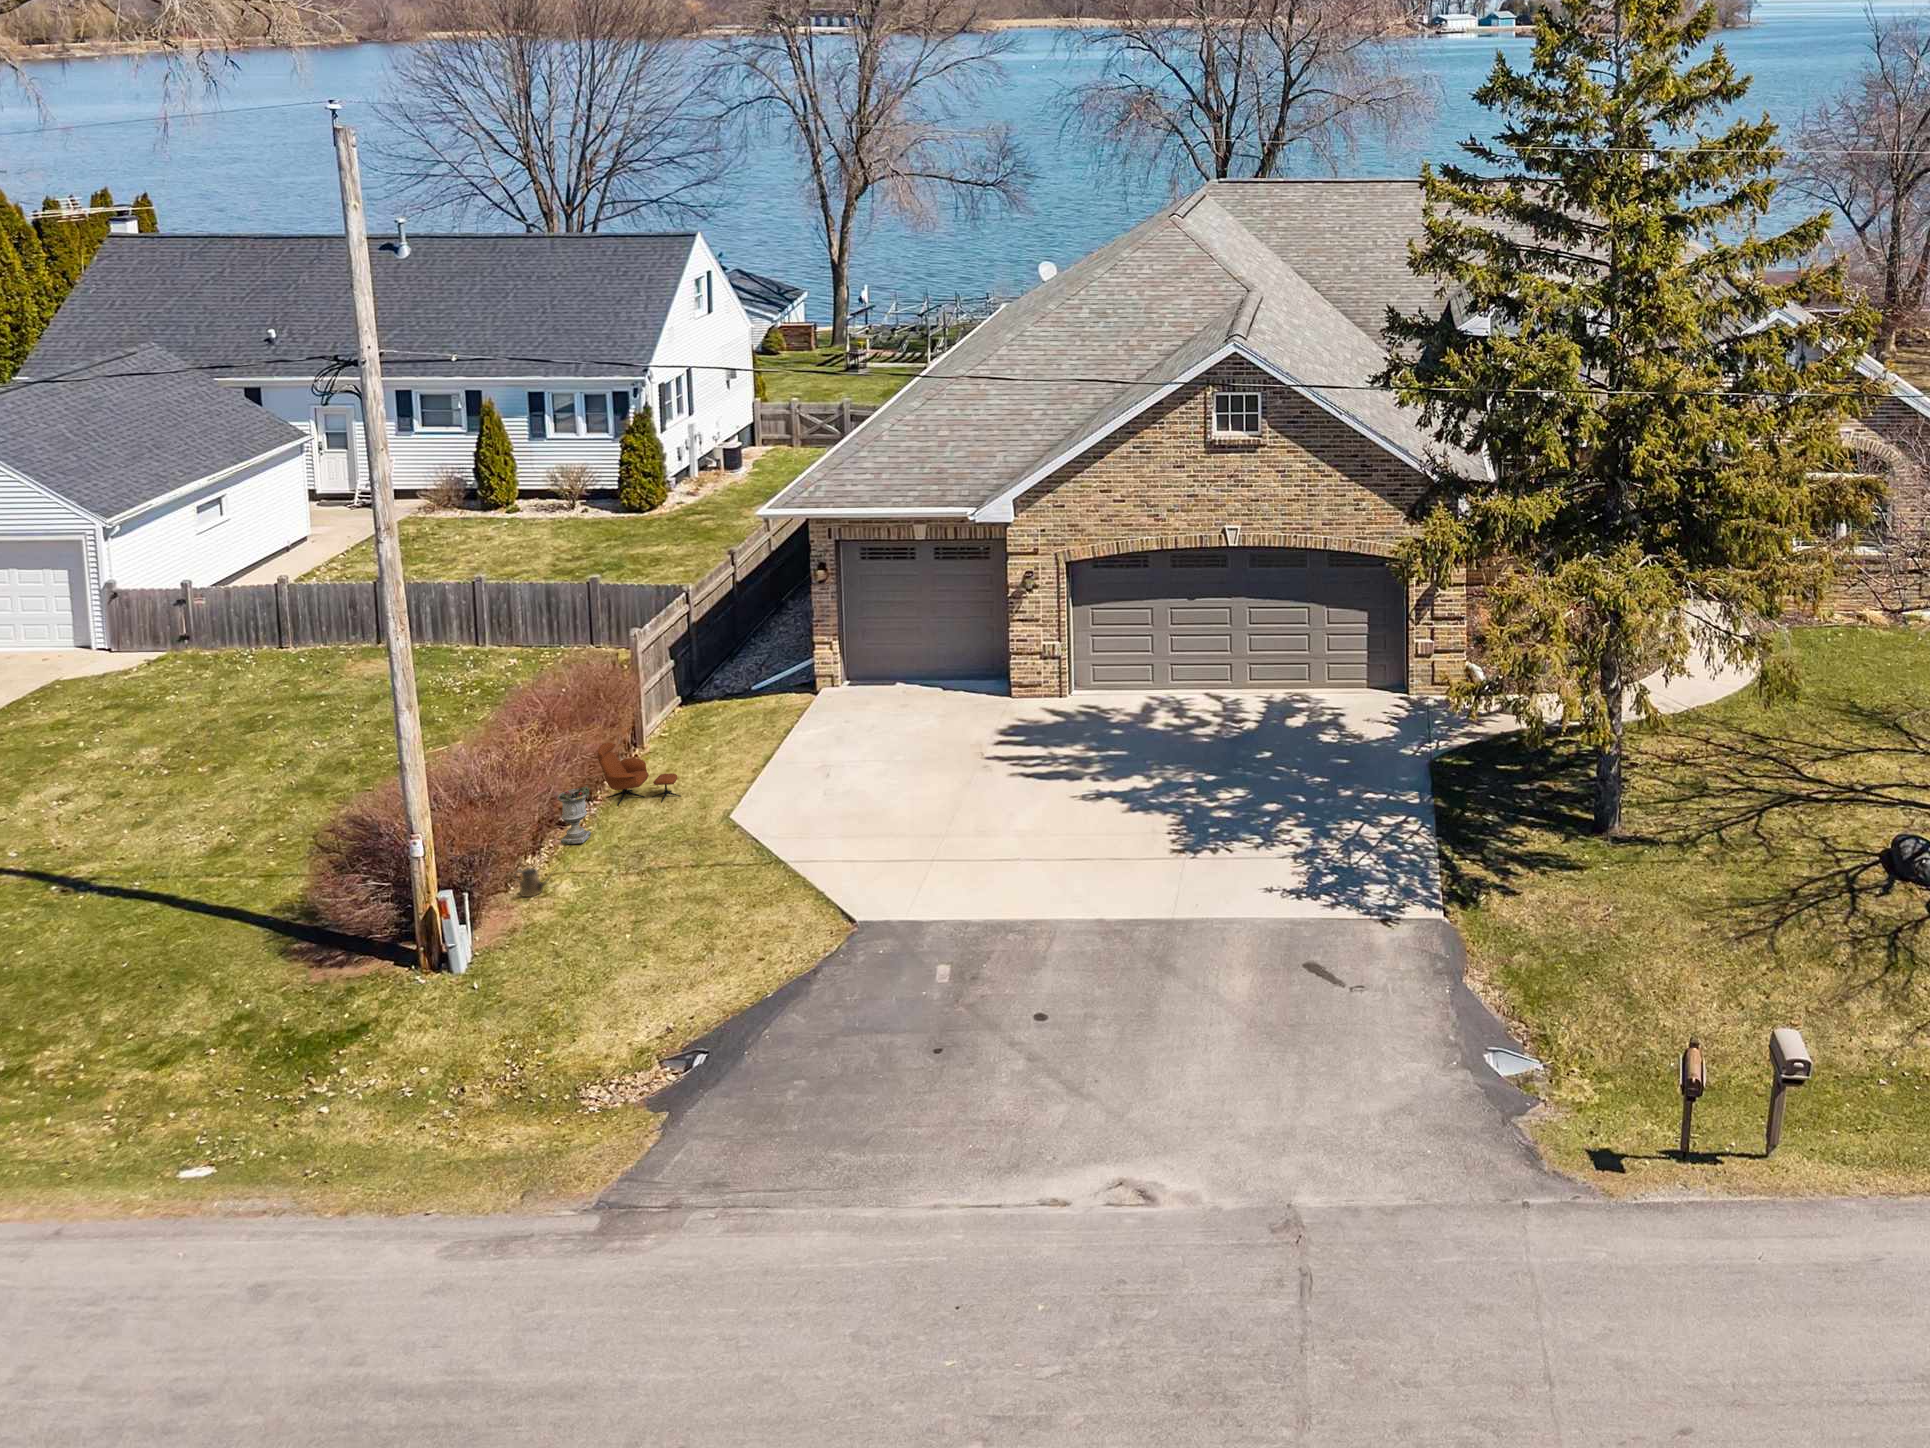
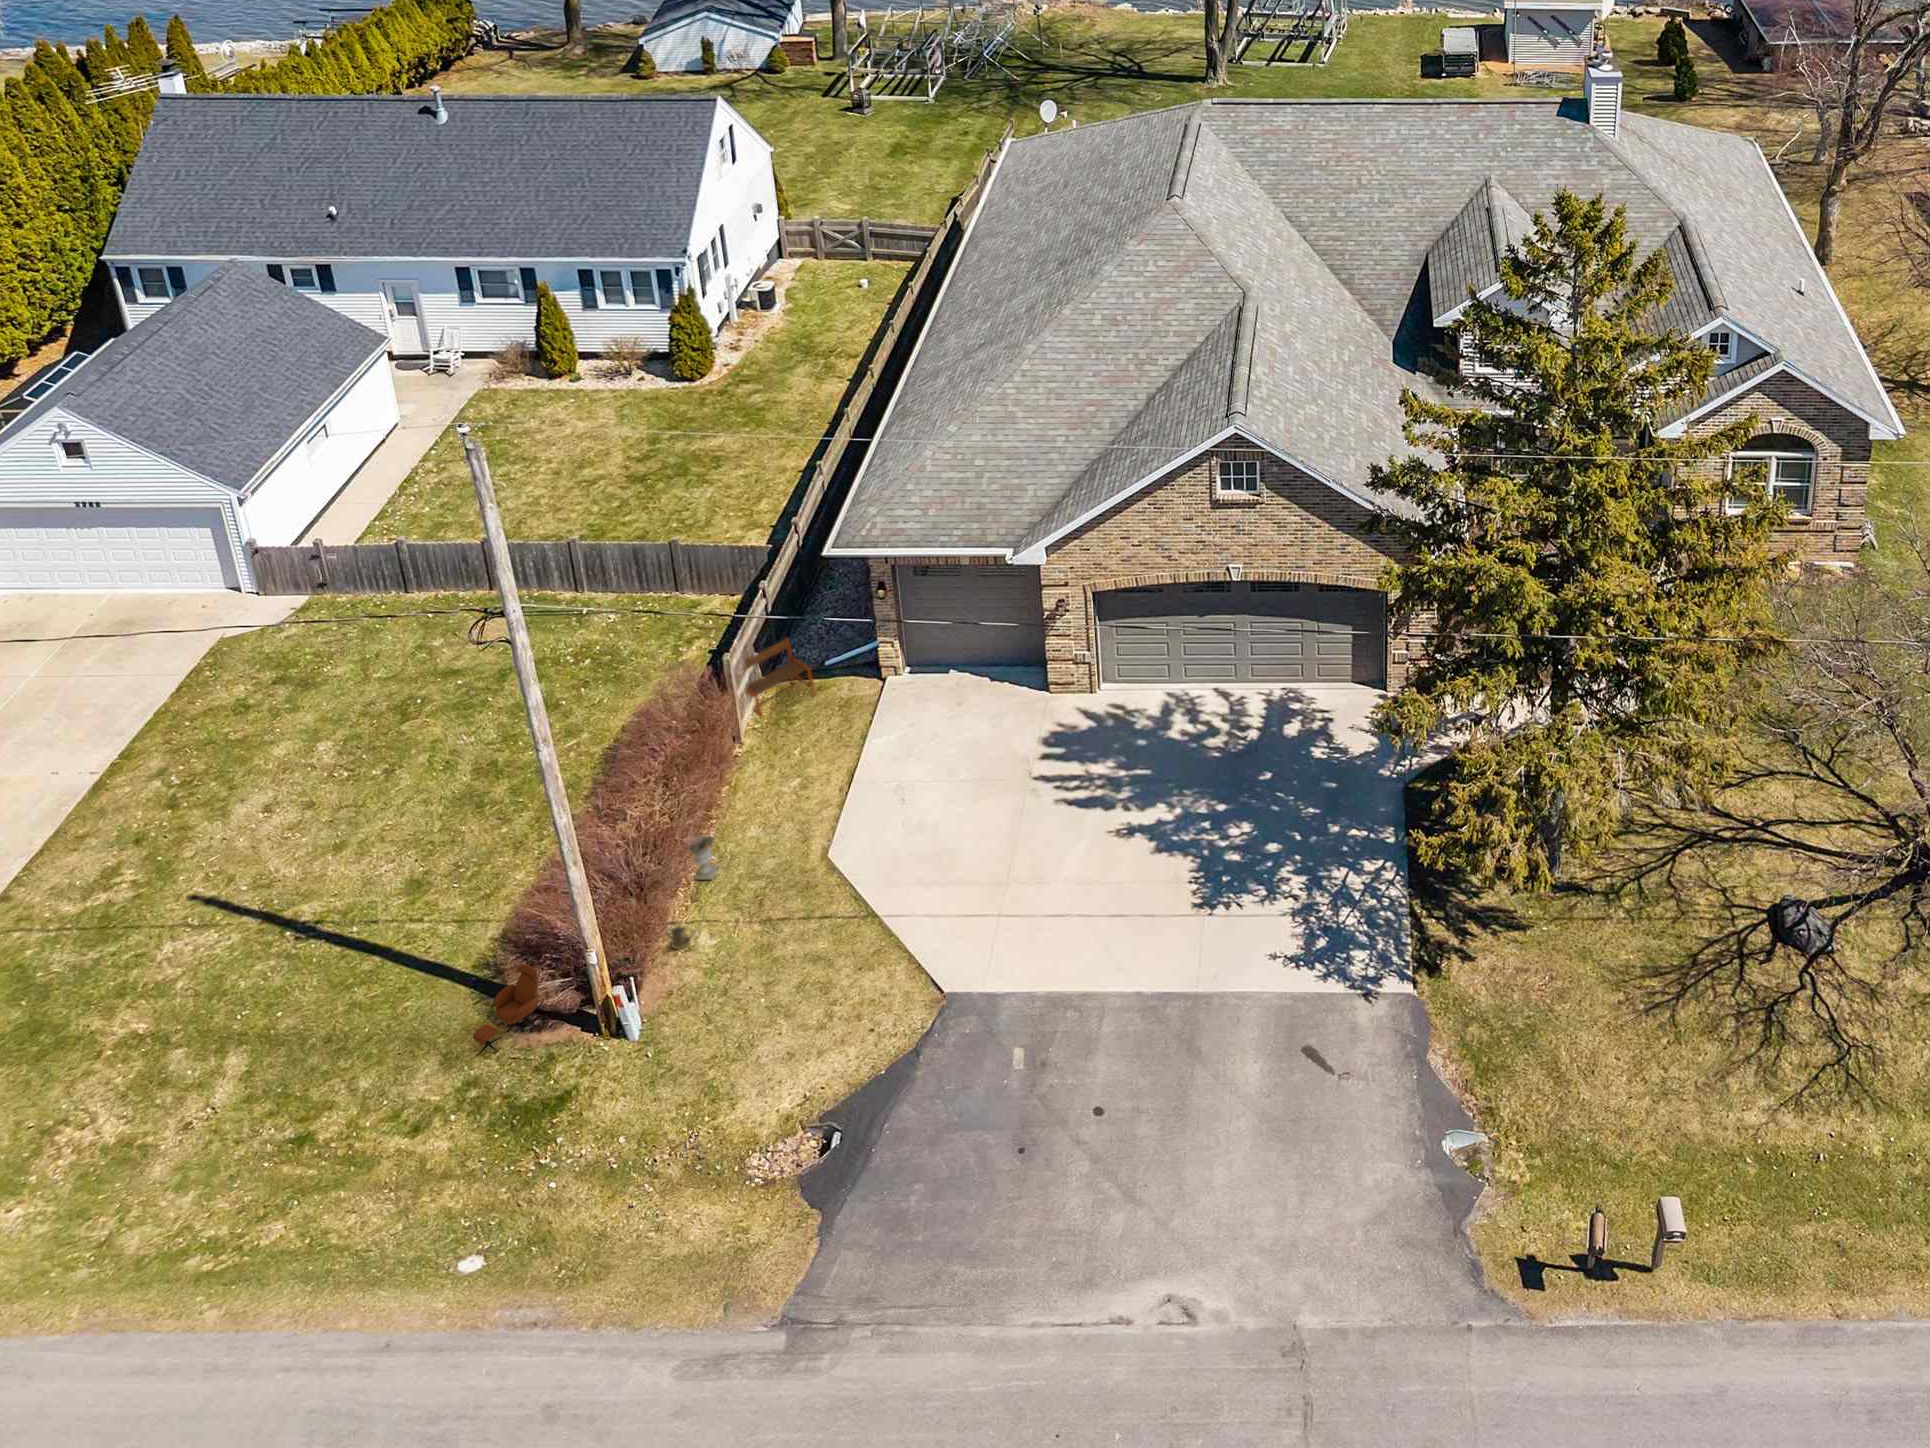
bench: none [647,642,736,733] -> present [745,638,815,717]
lounge chair: present [597,743,680,806] -> present [473,965,539,1056]

